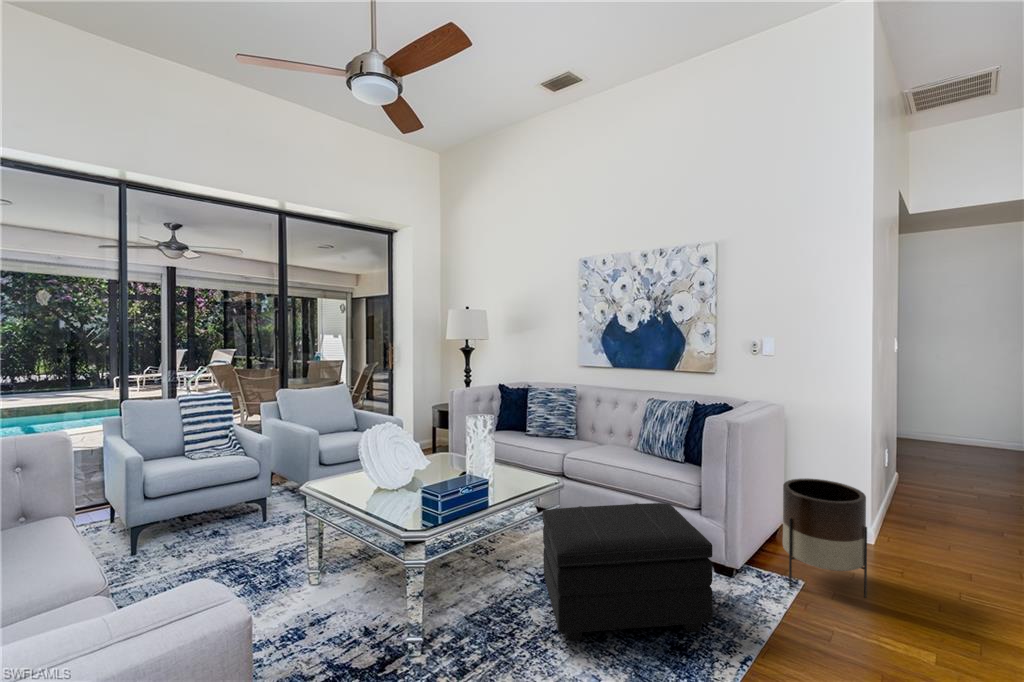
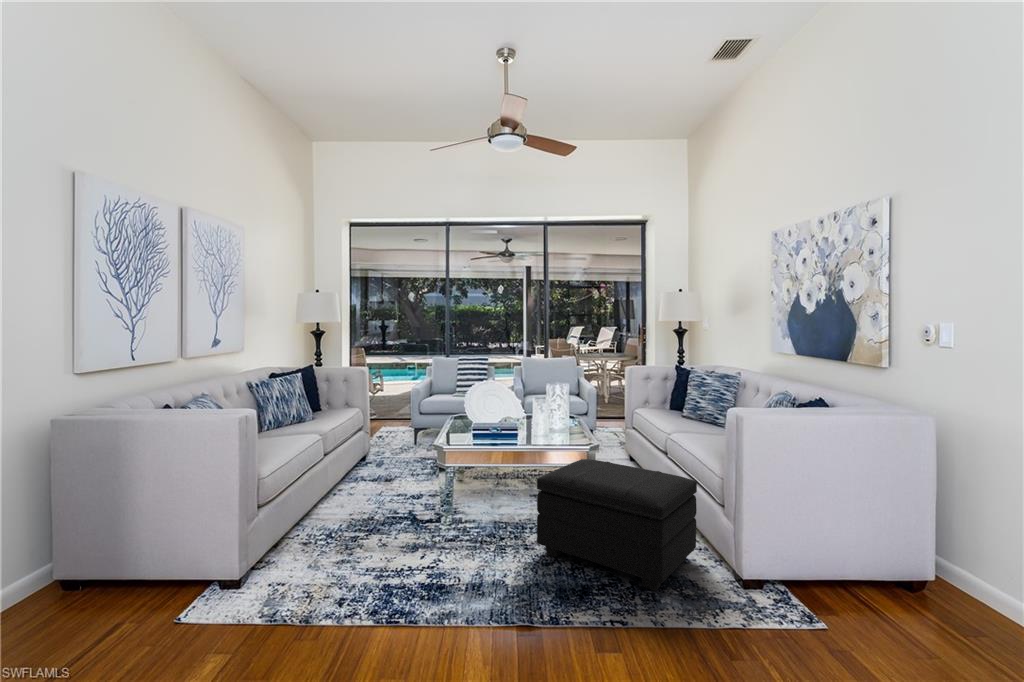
planter: present [783,478,867,598] -> none [821,492,937,655]

